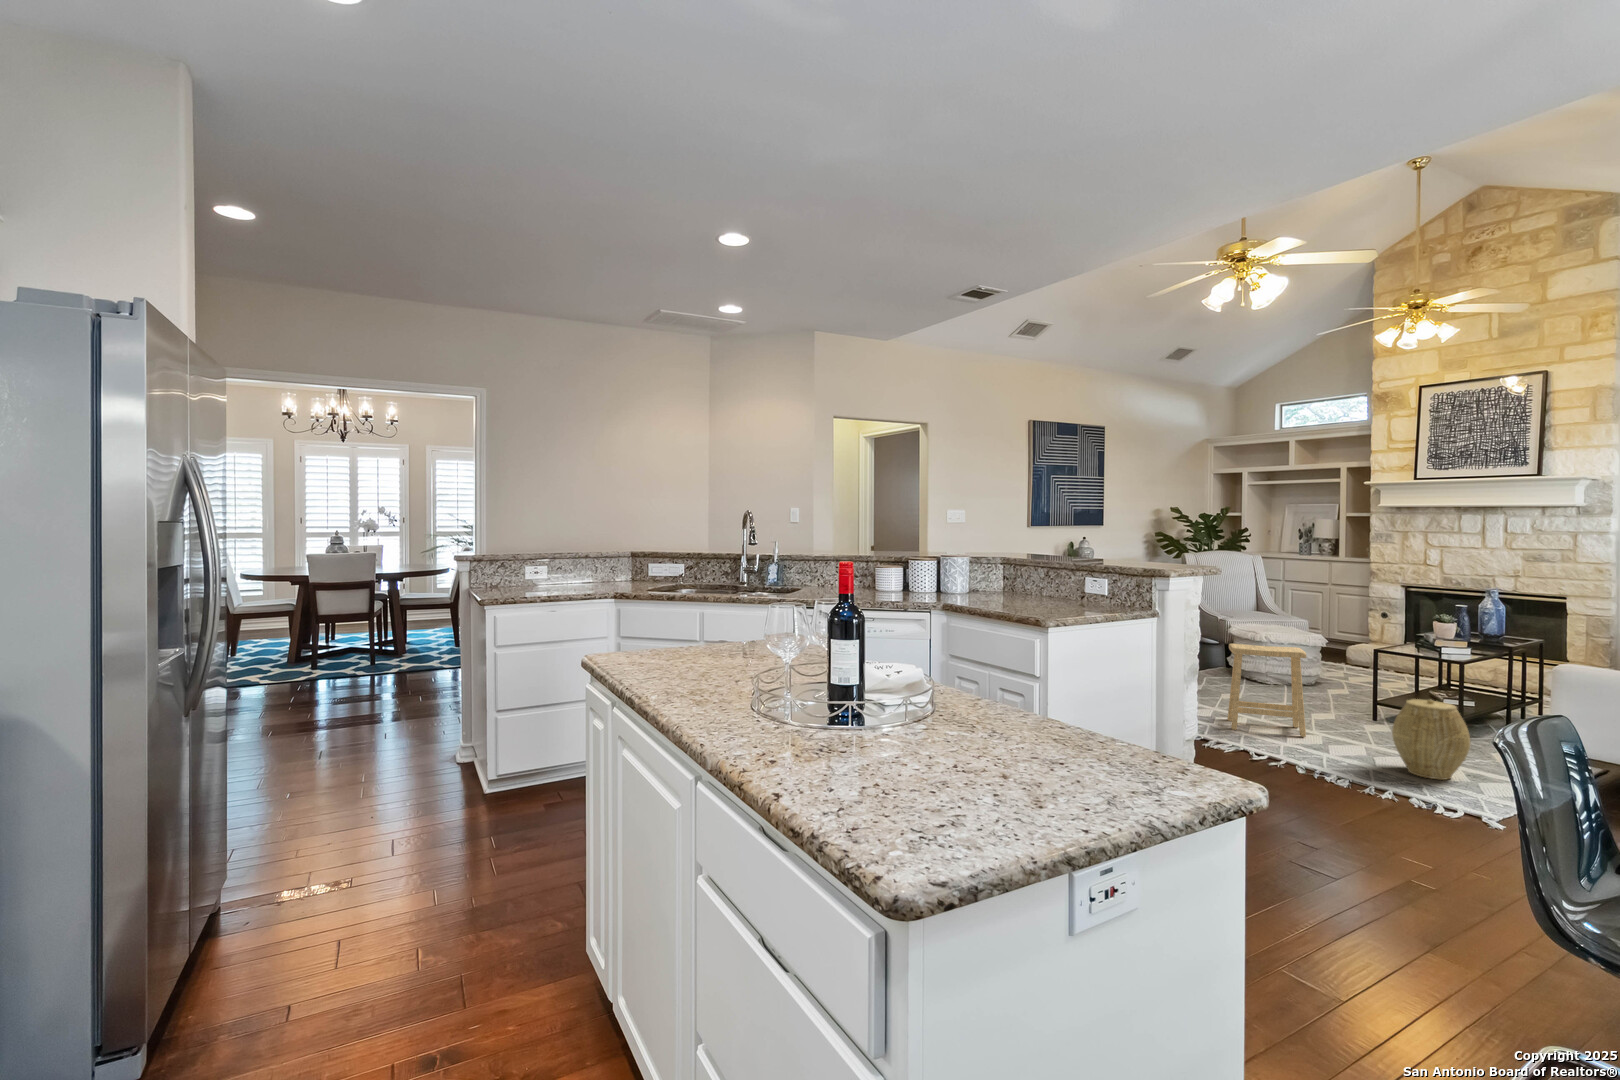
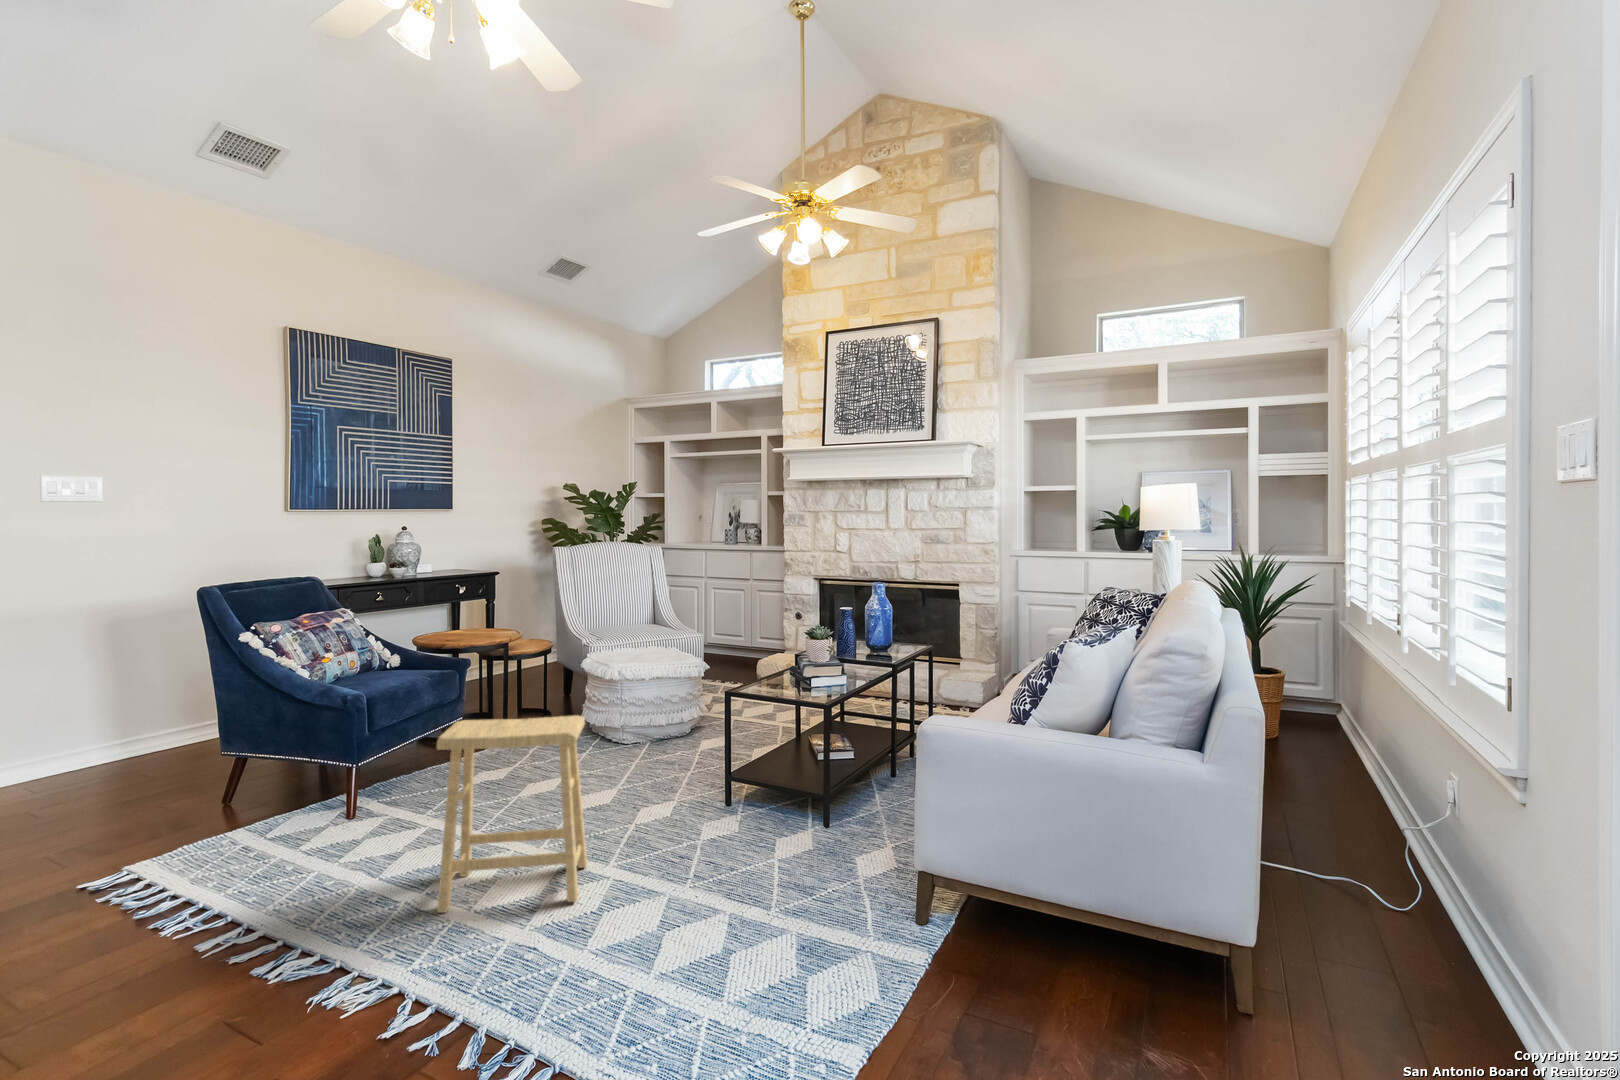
woven basket: present [1392,699,1470,780] -> none [679,826,807,1012]

